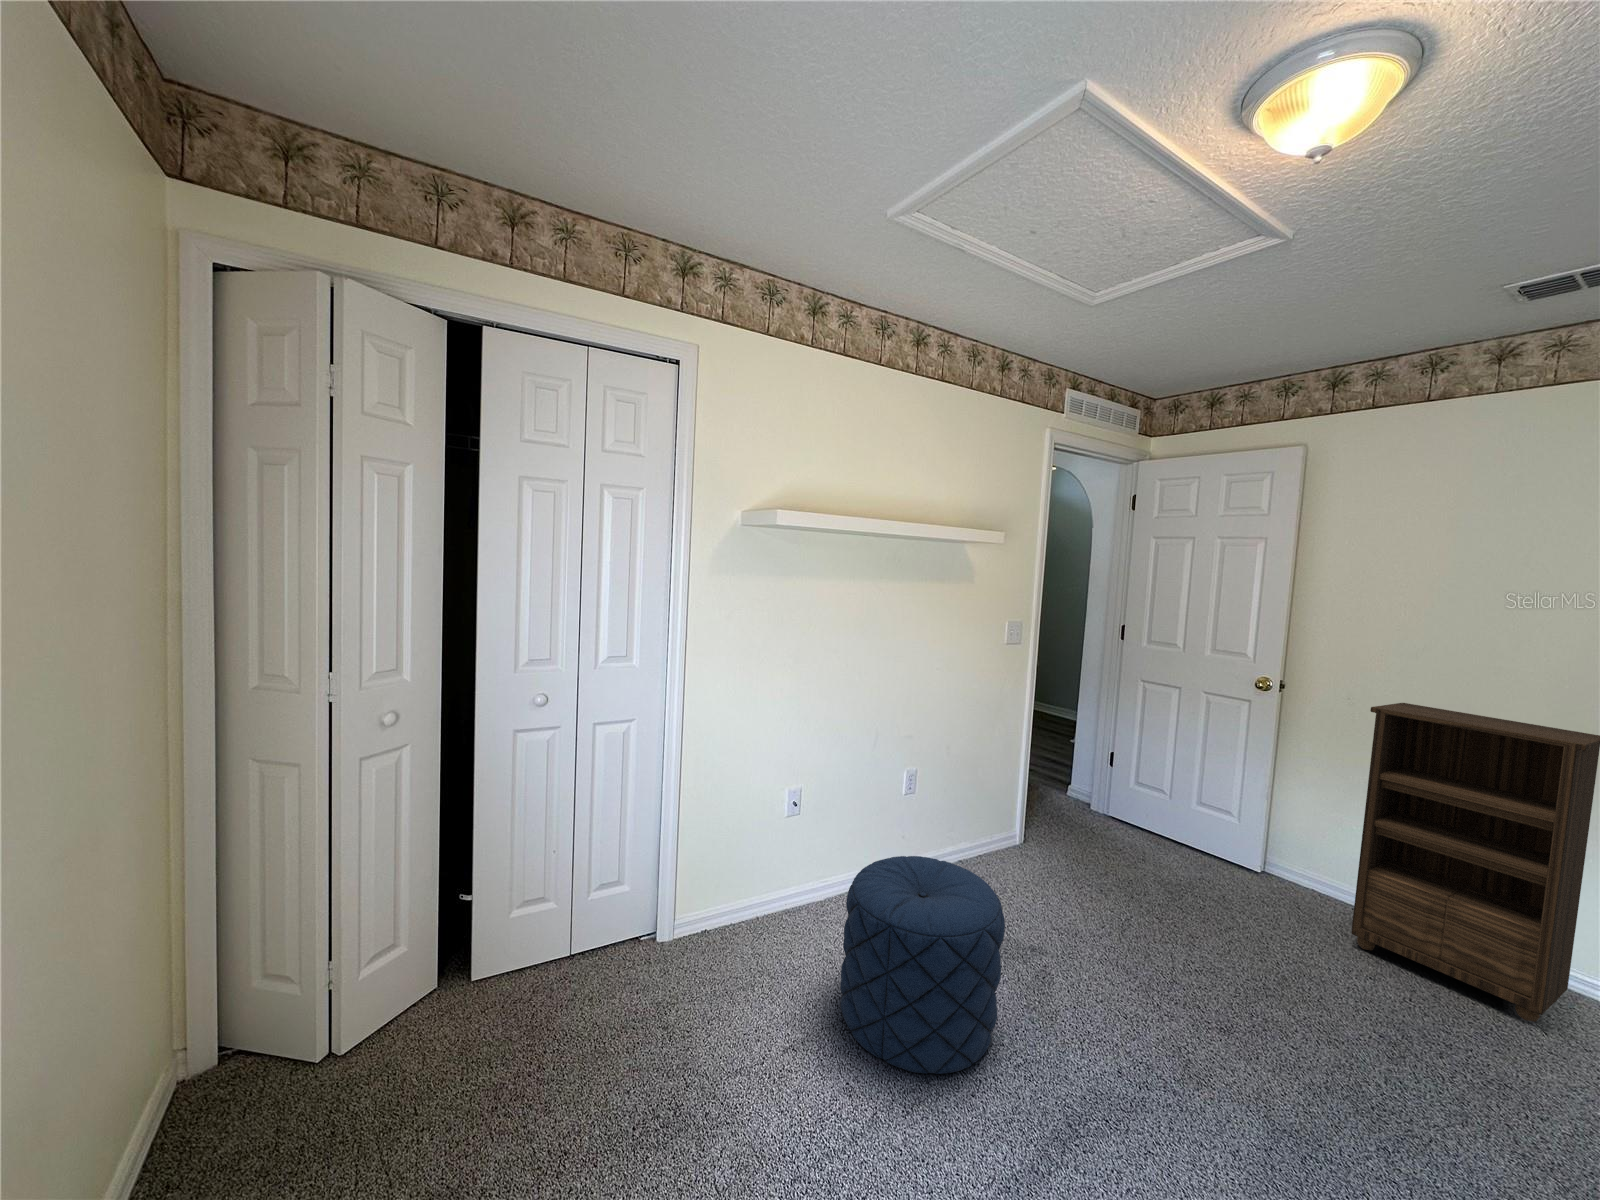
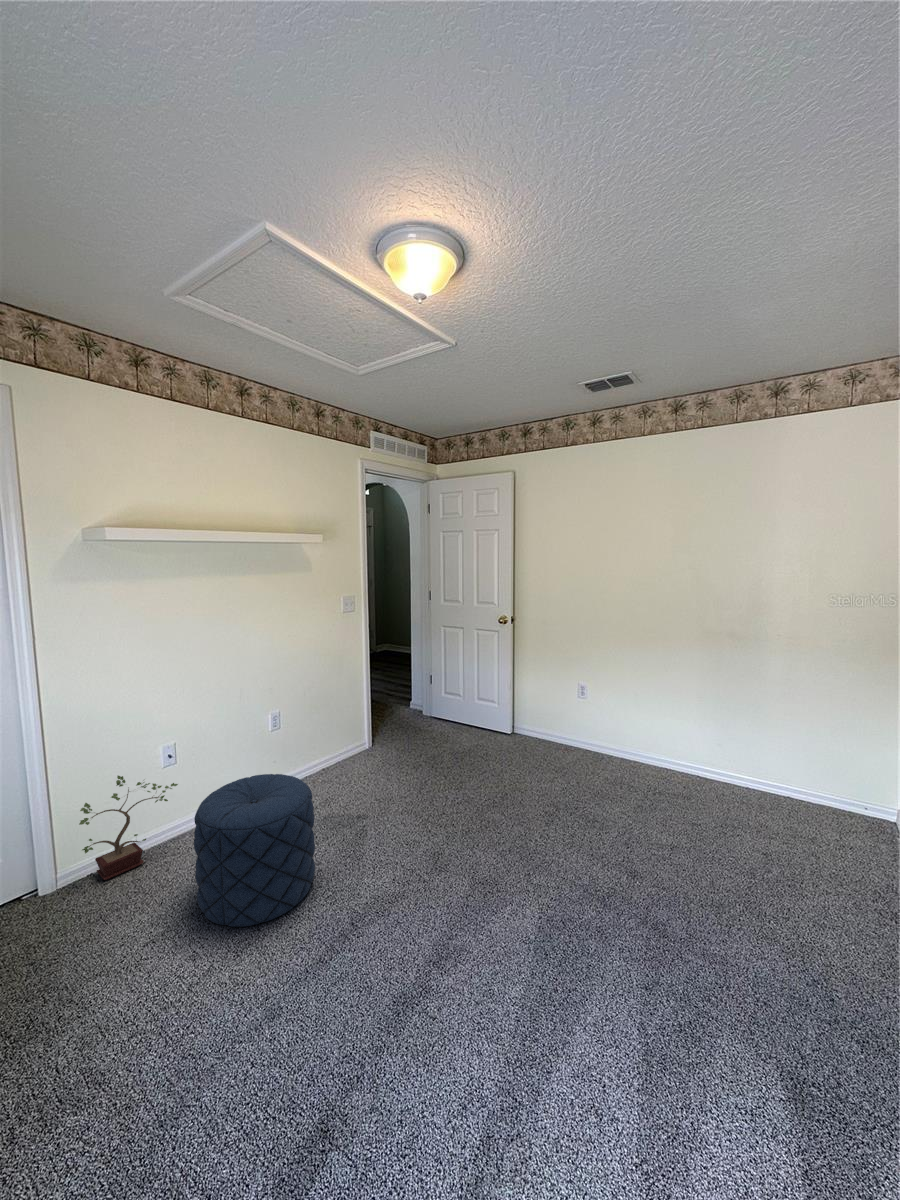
bookshelf: present [1351,703,1600,1022] -> none [546,623,644,786]
potted plant: none [704,816,810,944] -> present [79,776,178,880]

